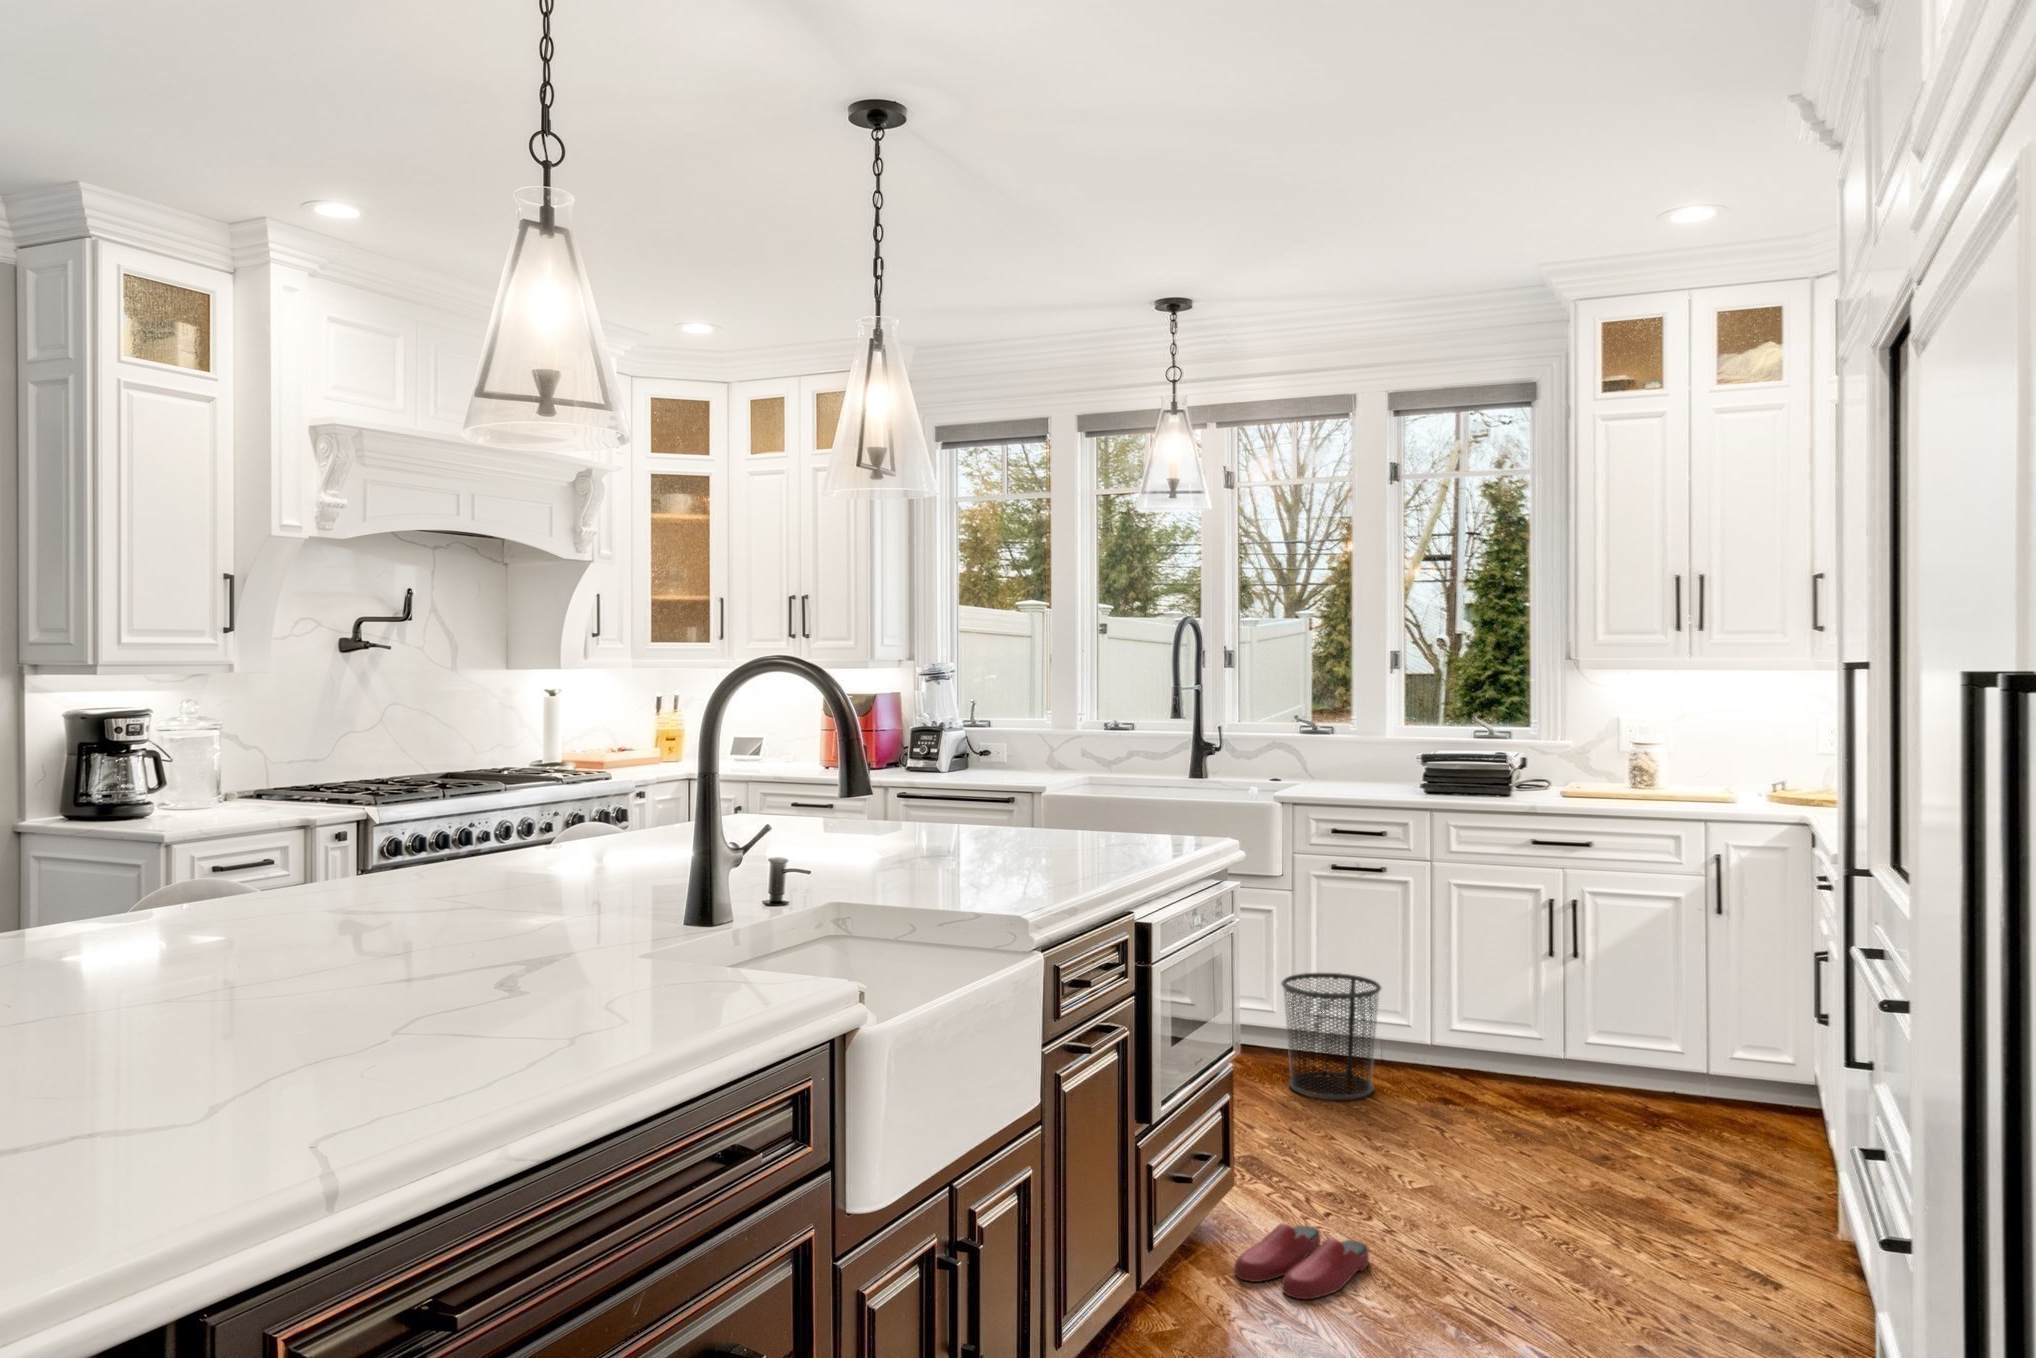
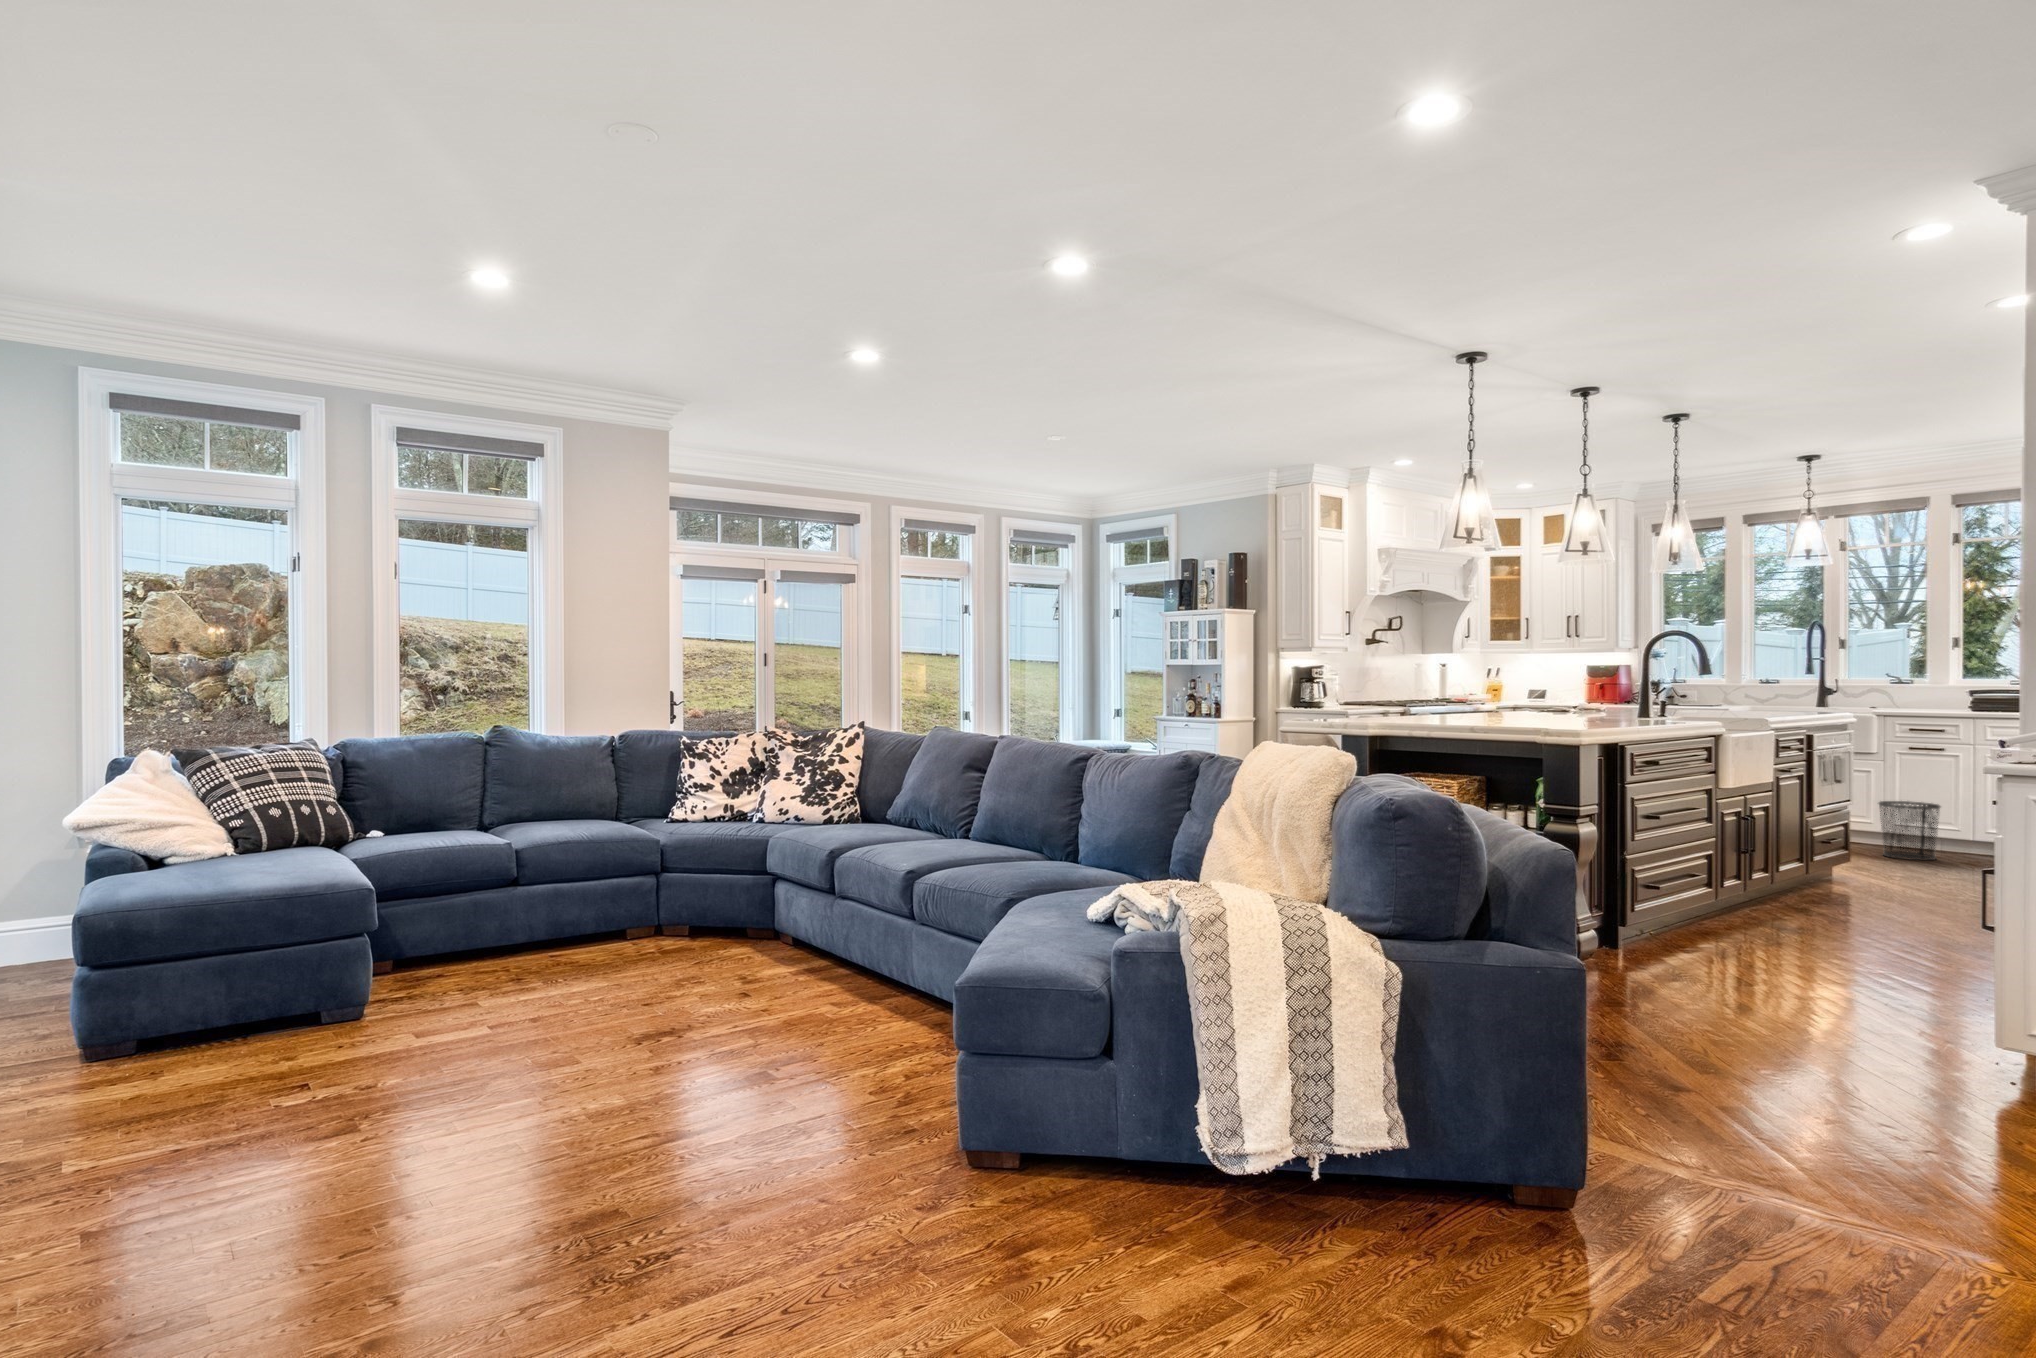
slippers: present [1234,1224,1369,1299] -> none [1850,872,1921,893]

